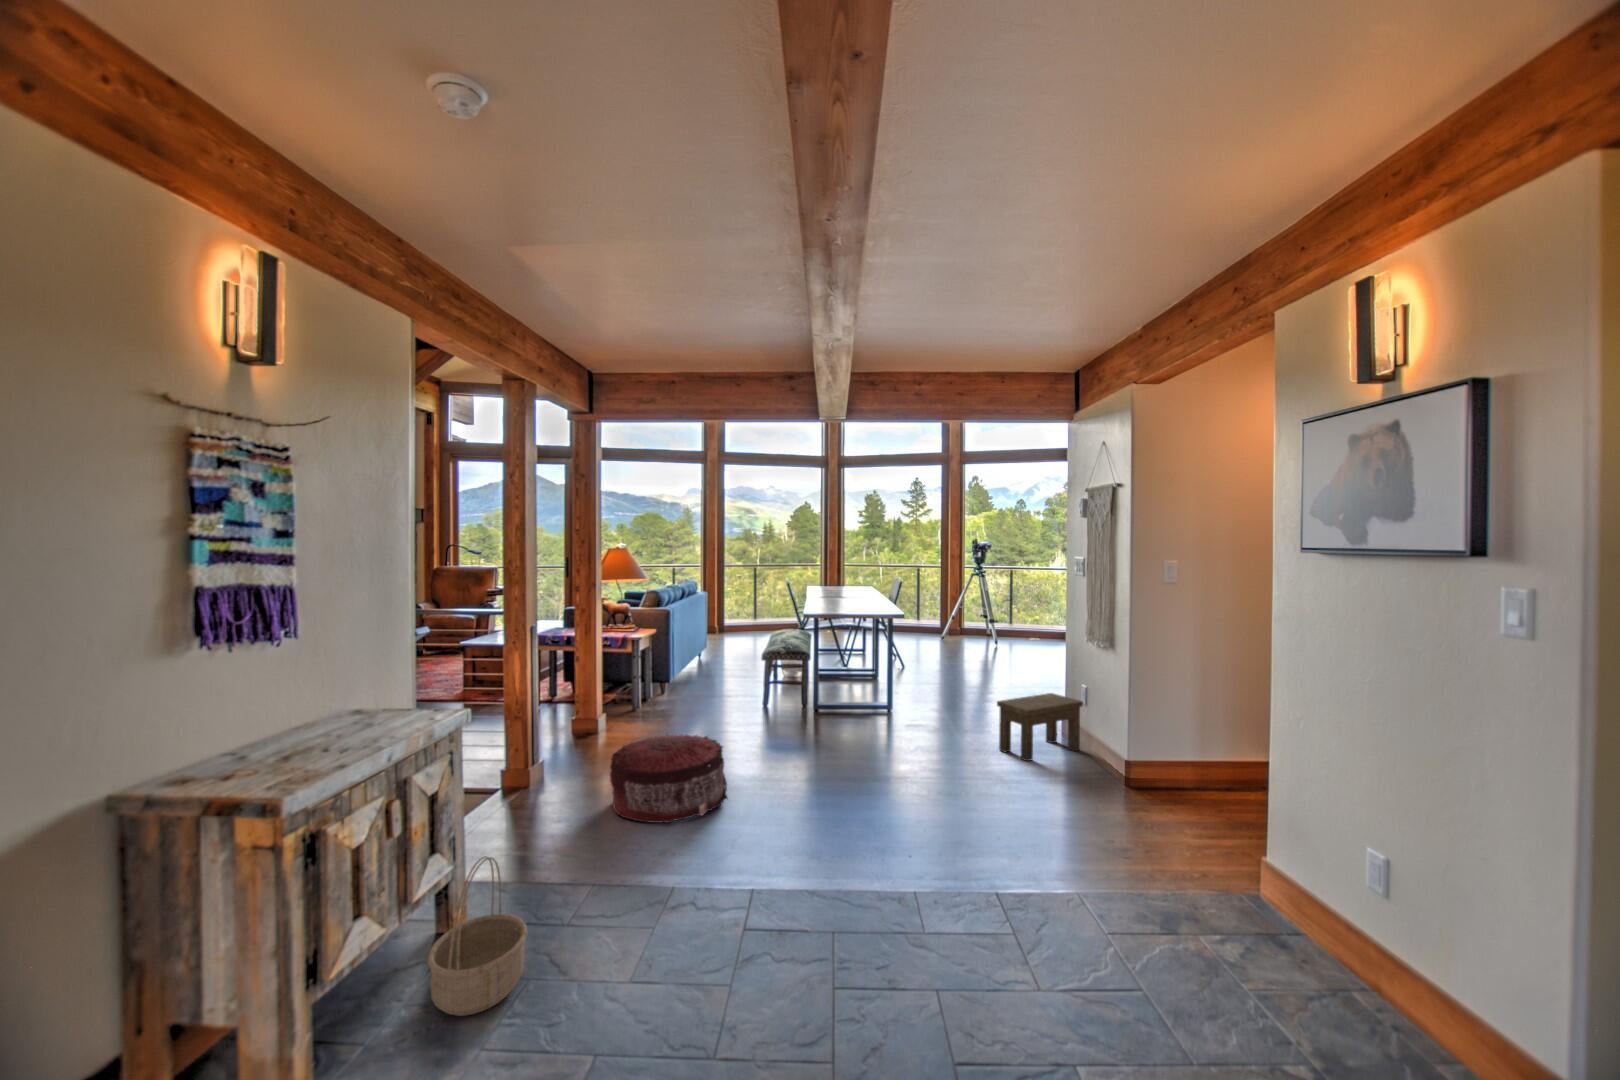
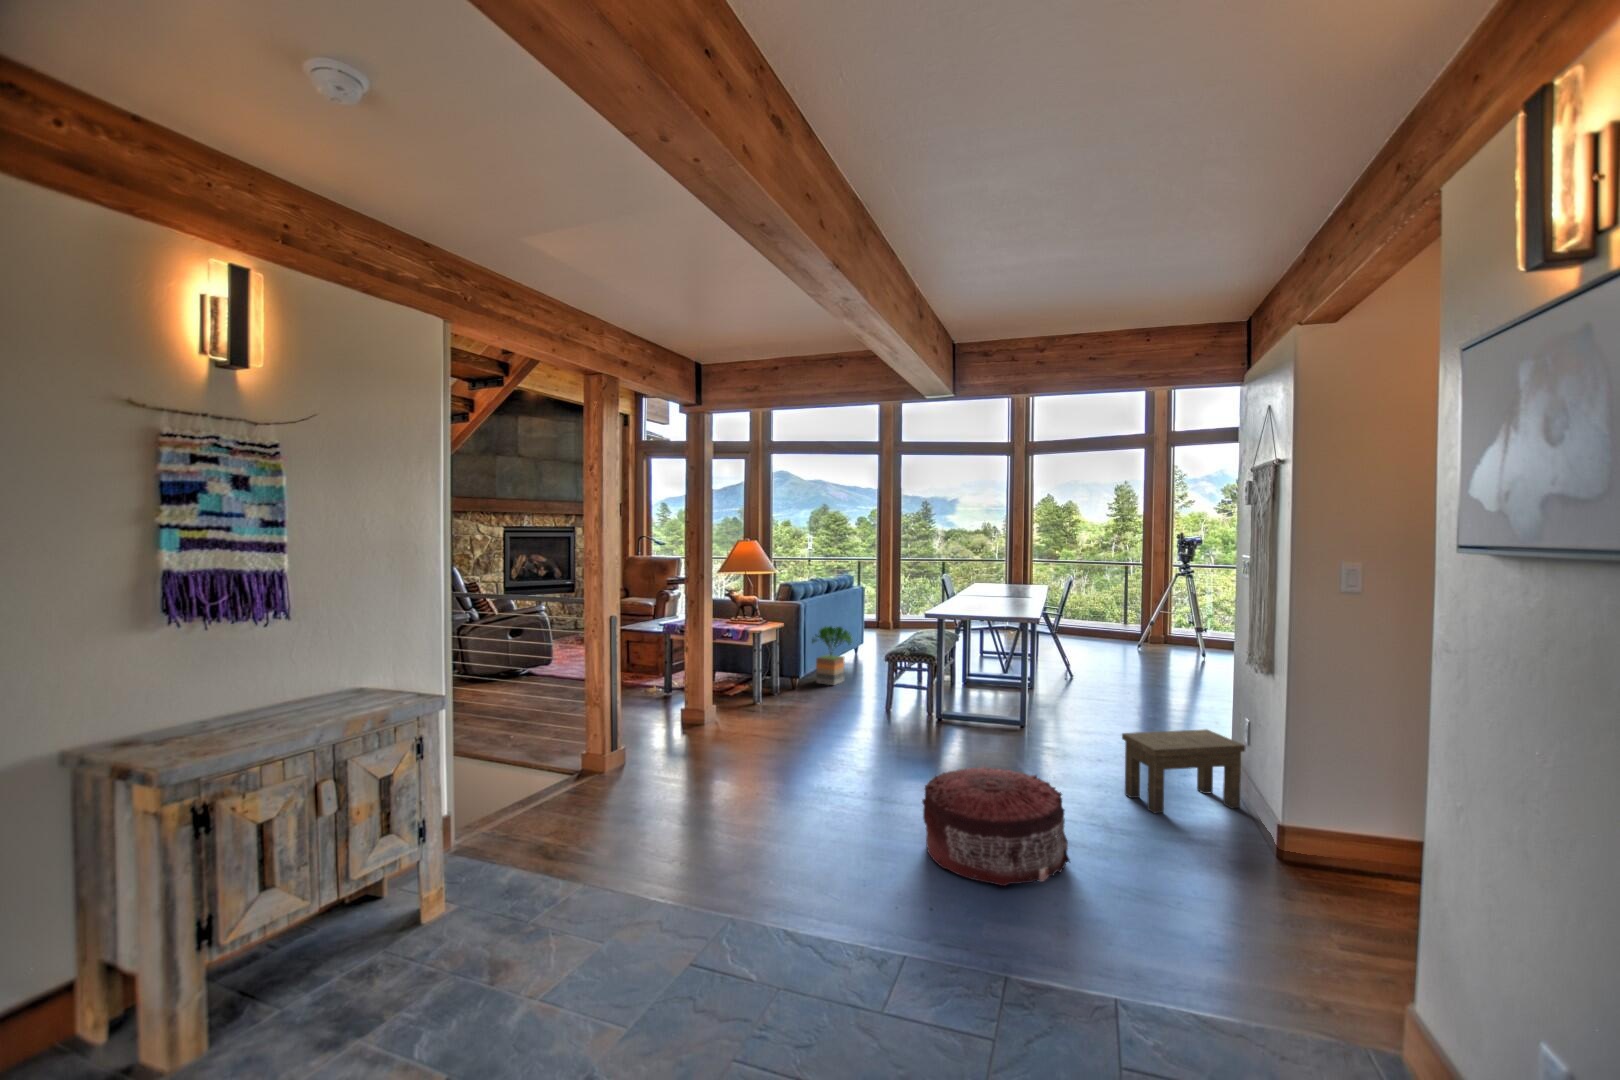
potted tree: none [681,630,724,688] -> present [812,626,852,685]
pouf: present [610,735,727,823] -> present [922,767,1070,886]
basket: present [427,856,527,1016] -> none [349,843,460,1000]

